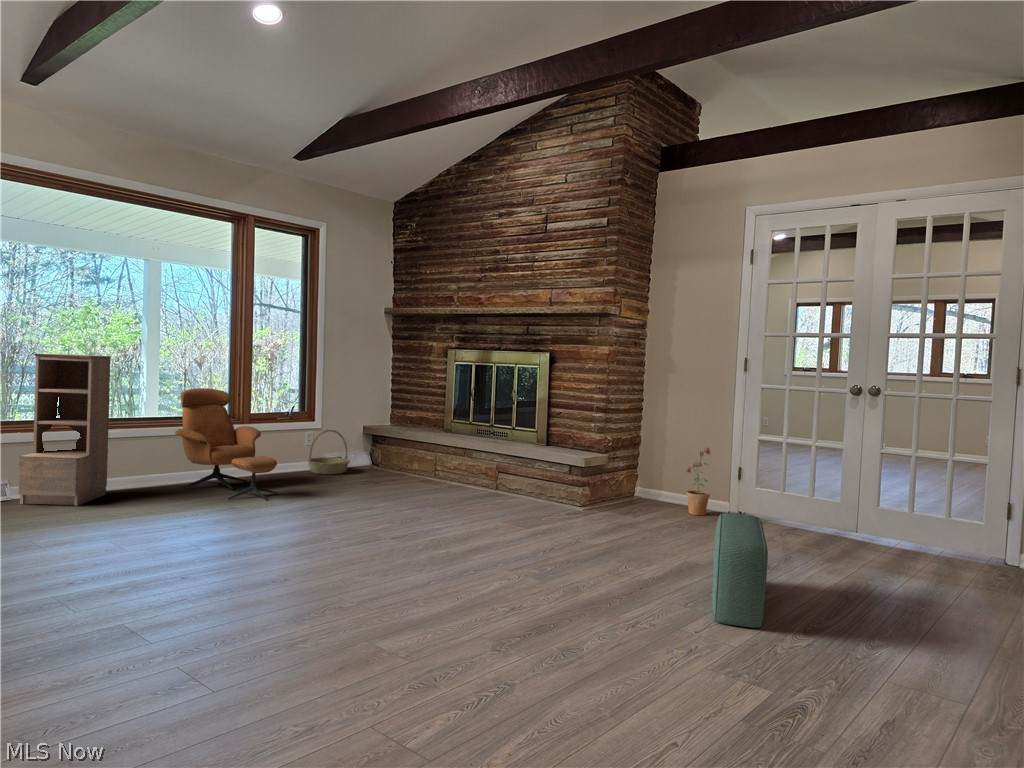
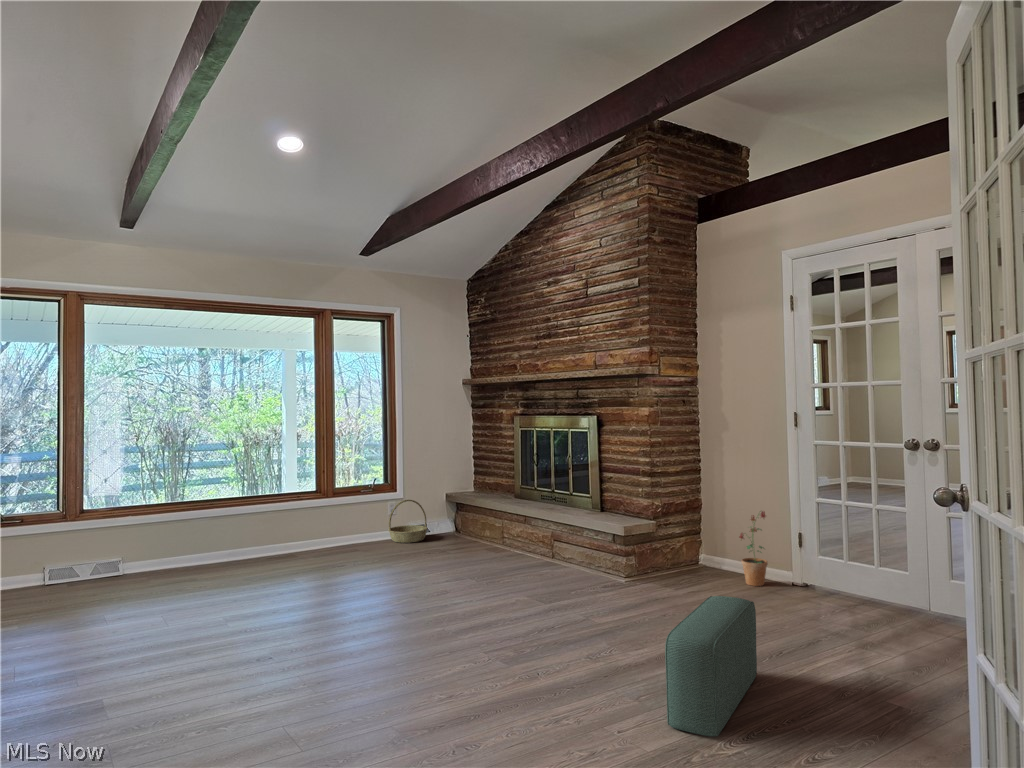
bookshelf: present [18,354,111,506] -> none [123,446,200,580]
lounge chair: present [175,388,277,501] -> none [259,468,343,573]

